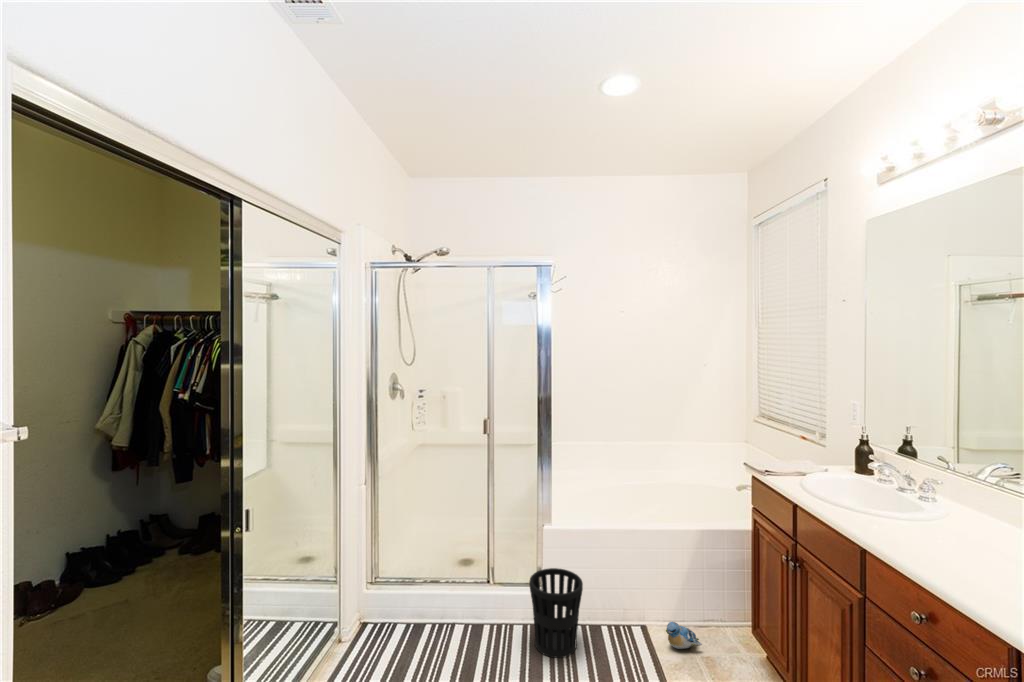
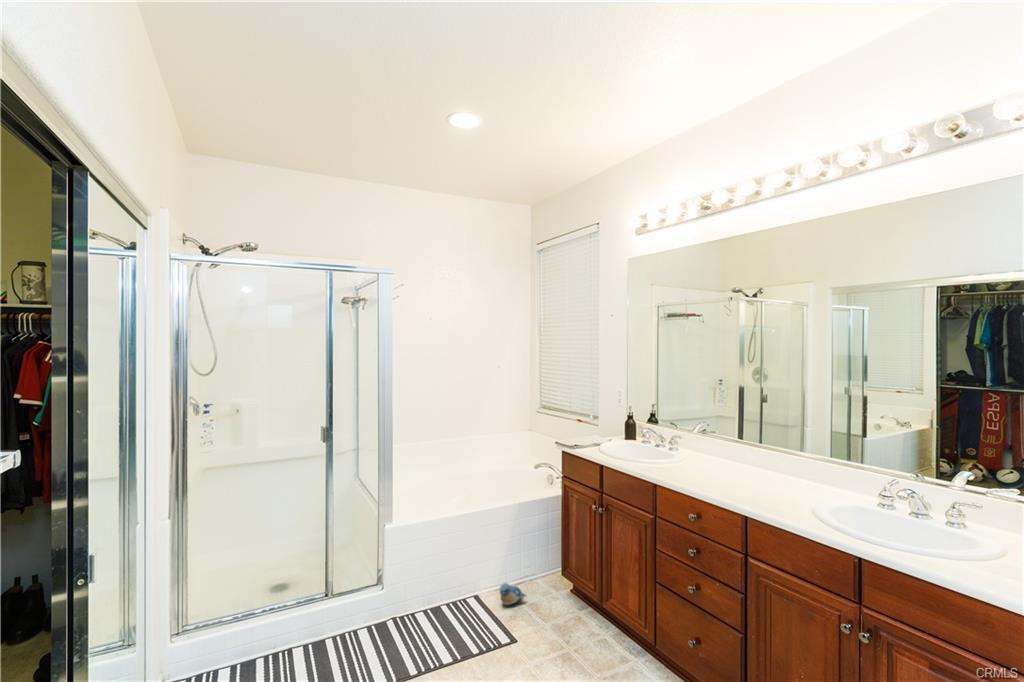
wastebasket: present [529,568,583,658] -> none [379,563,431,646]

